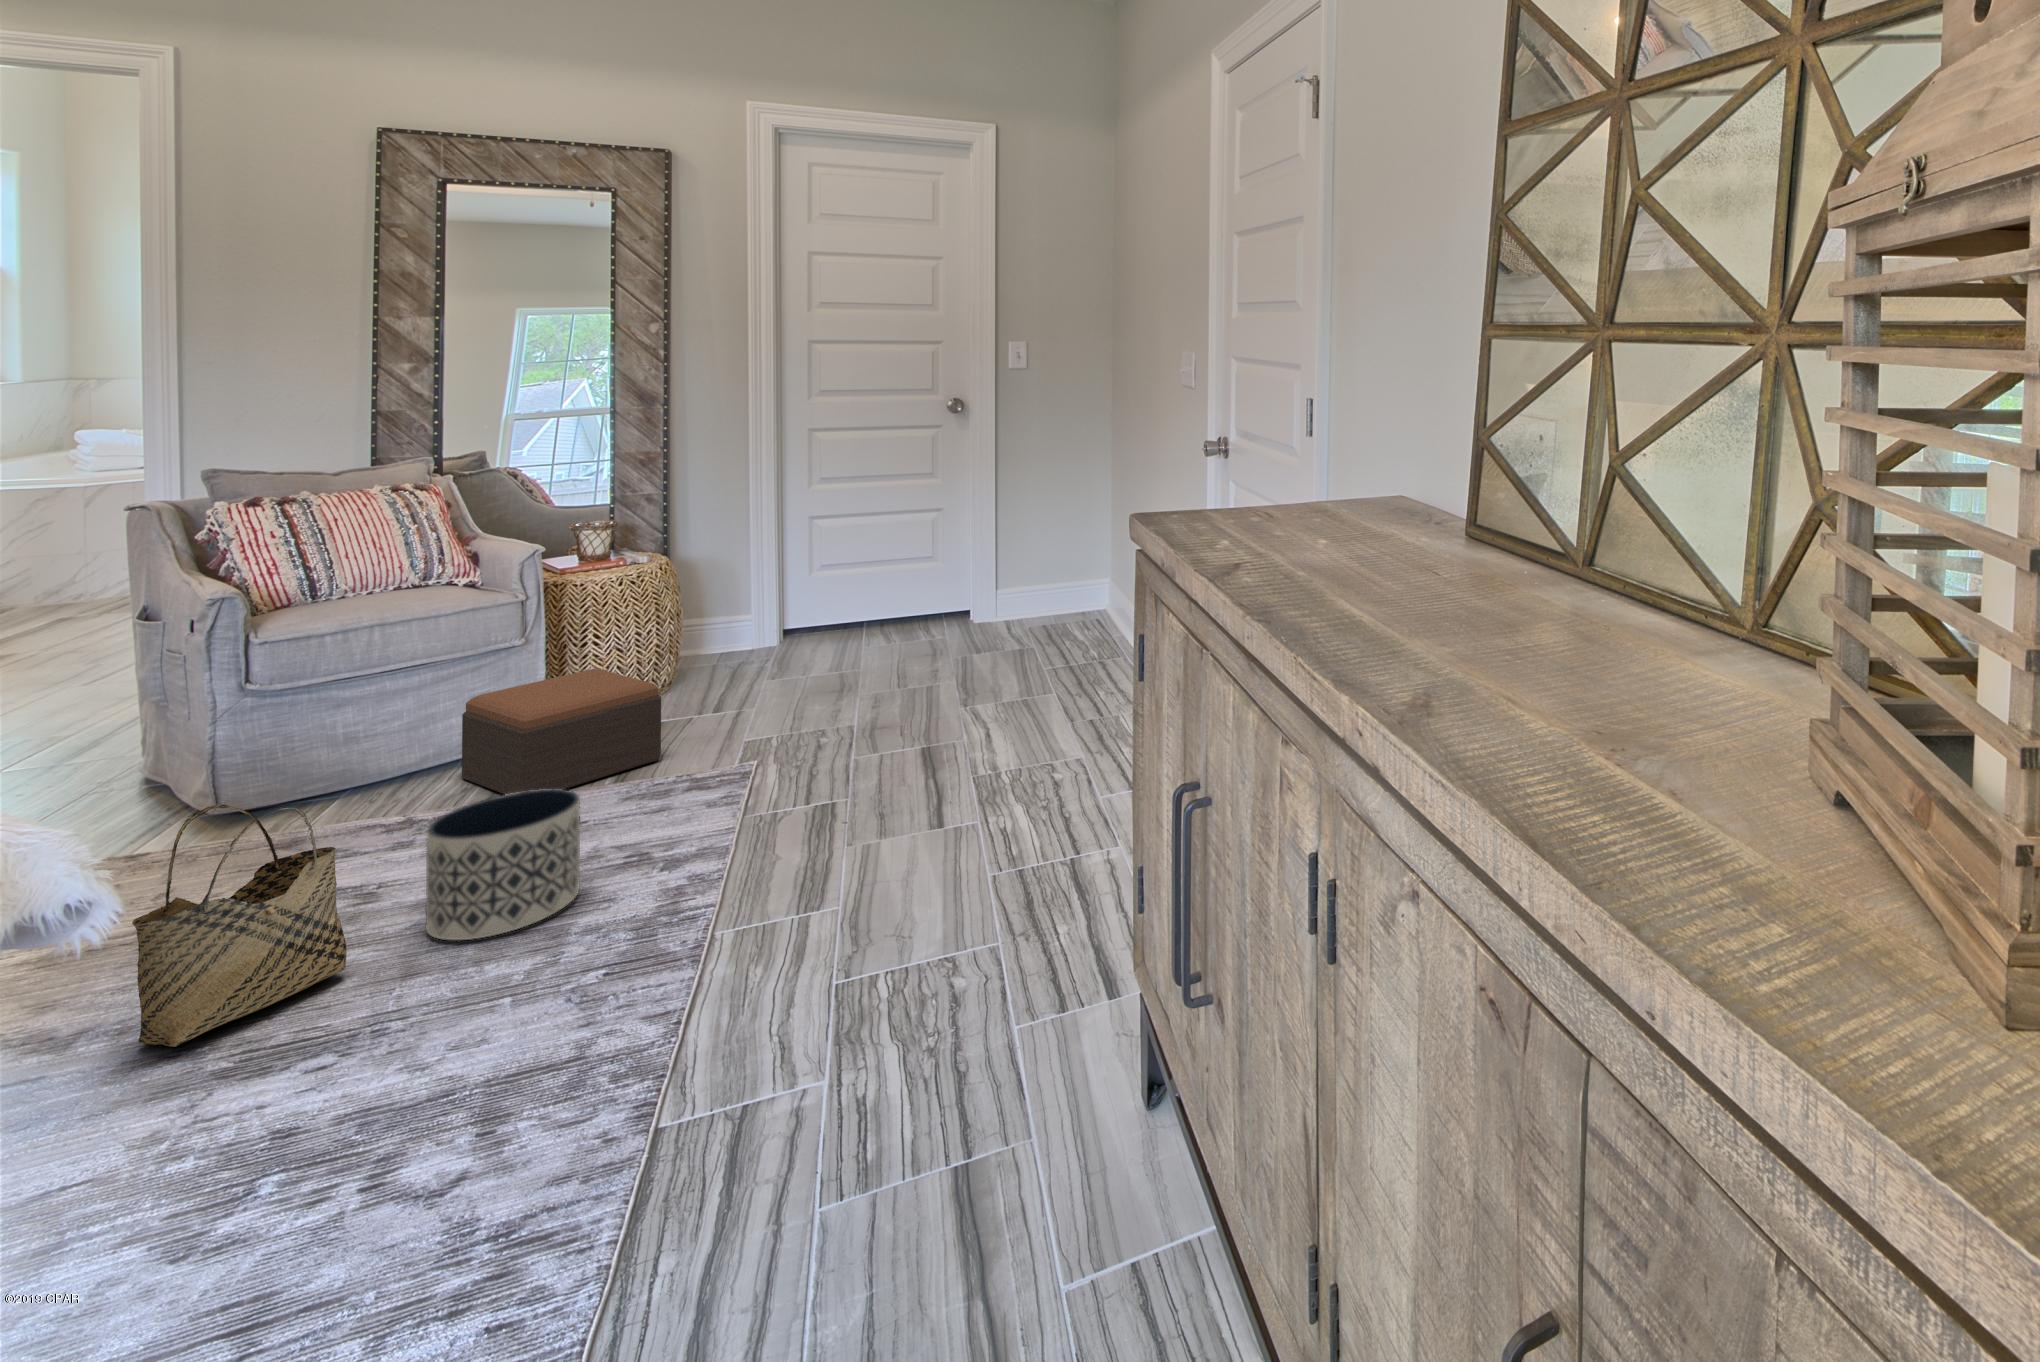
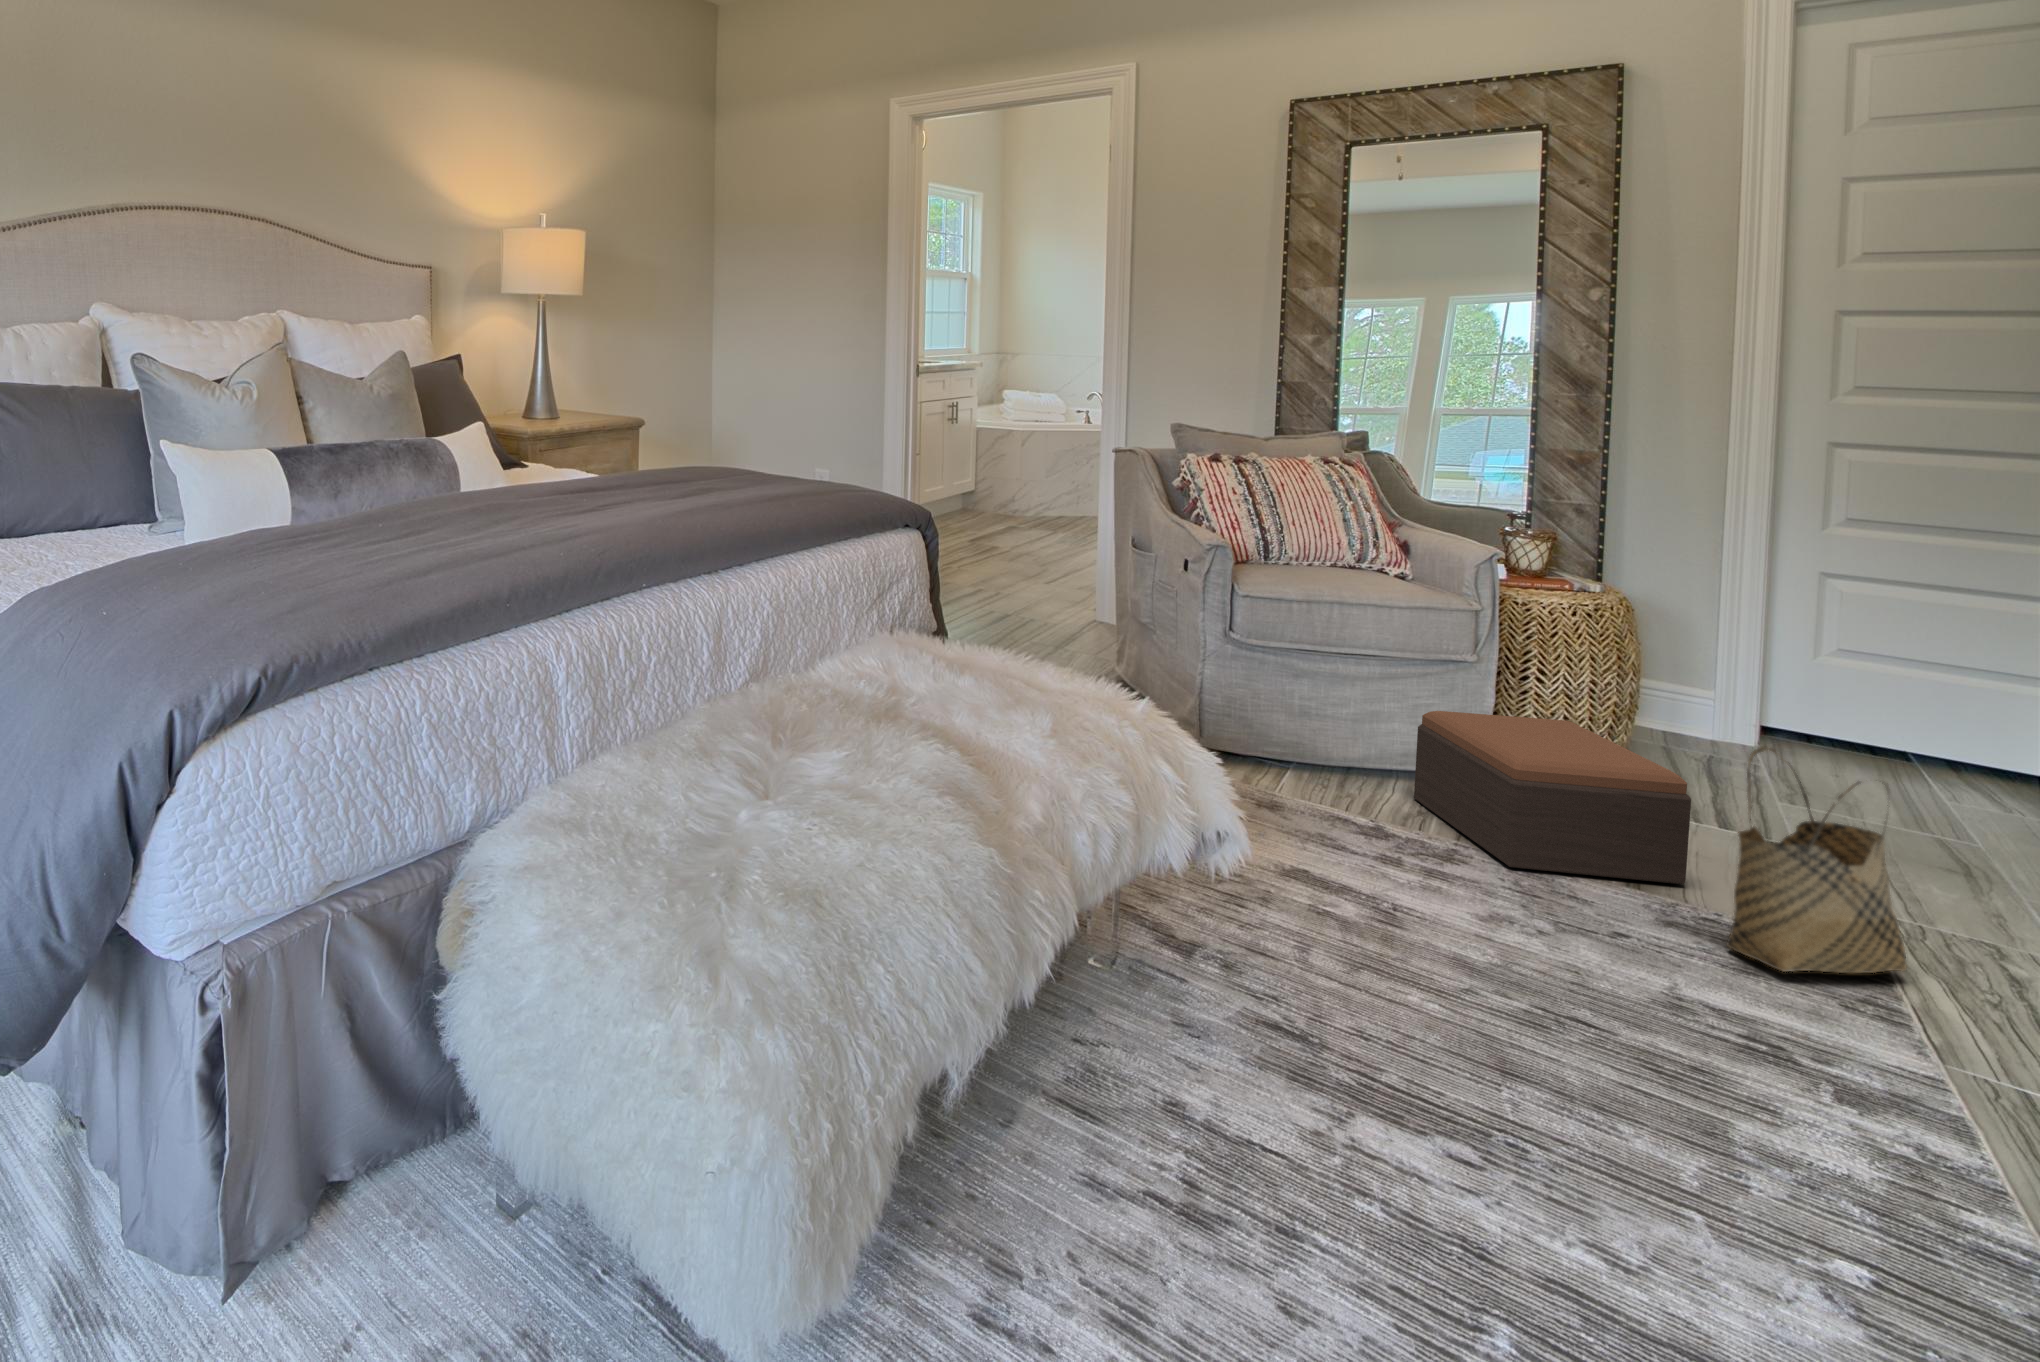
planter: present [426,789,580,940] -> none [1478,875,1696,1095]
woven basket: present [132,805,347,1047] -> present [1727,747,1907,973]

